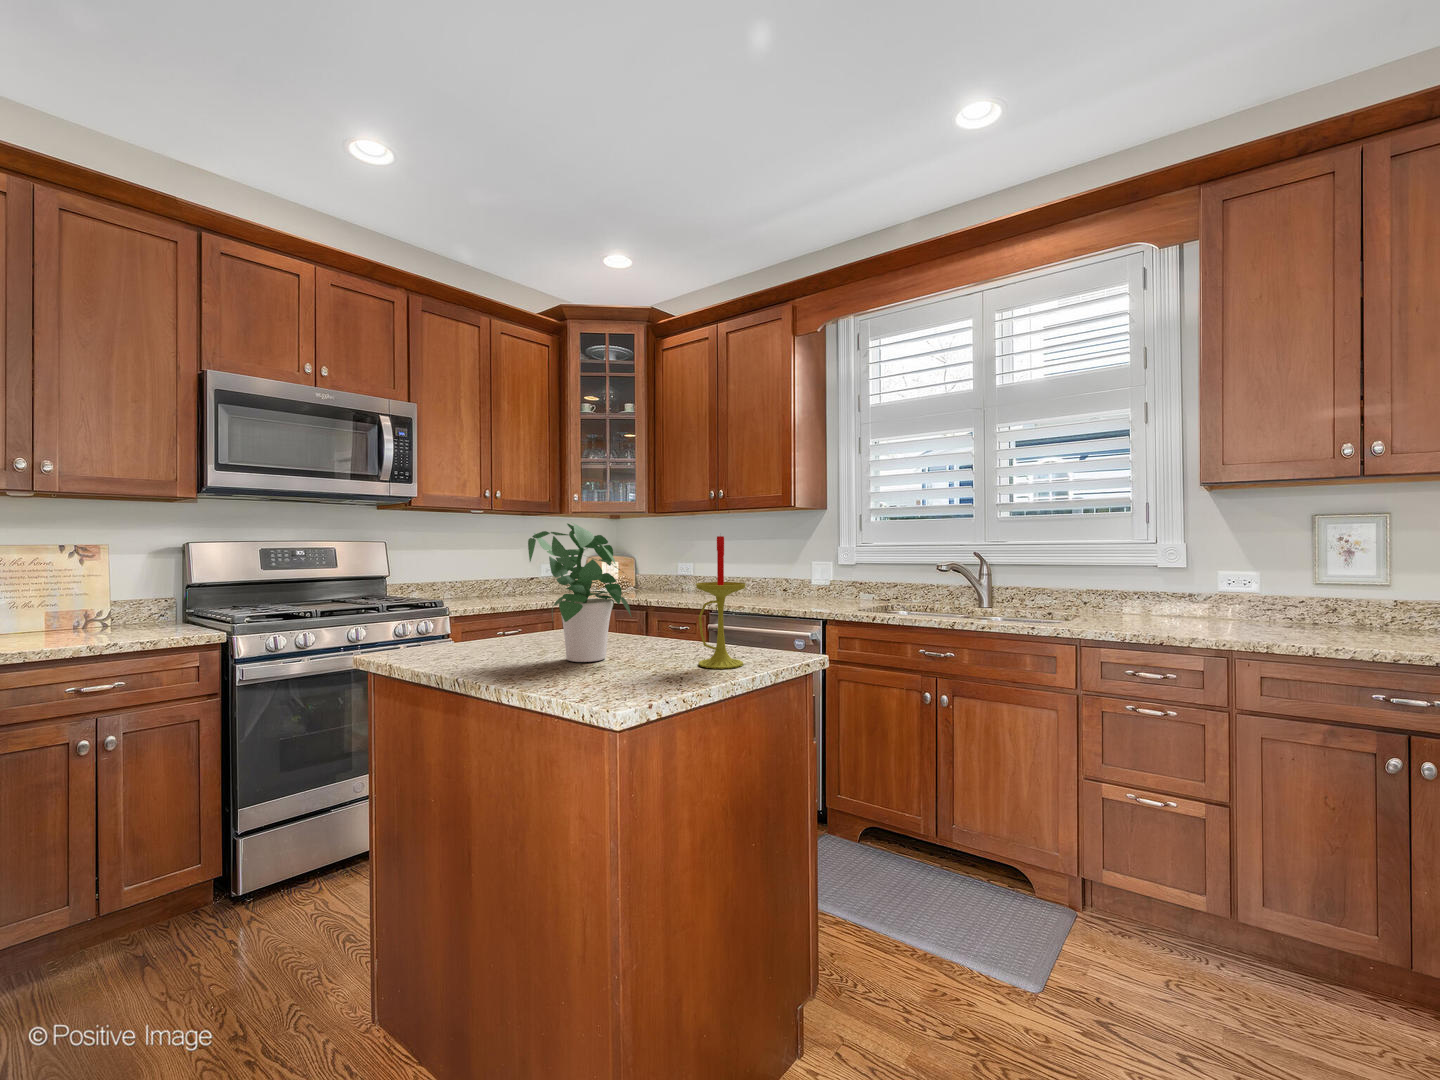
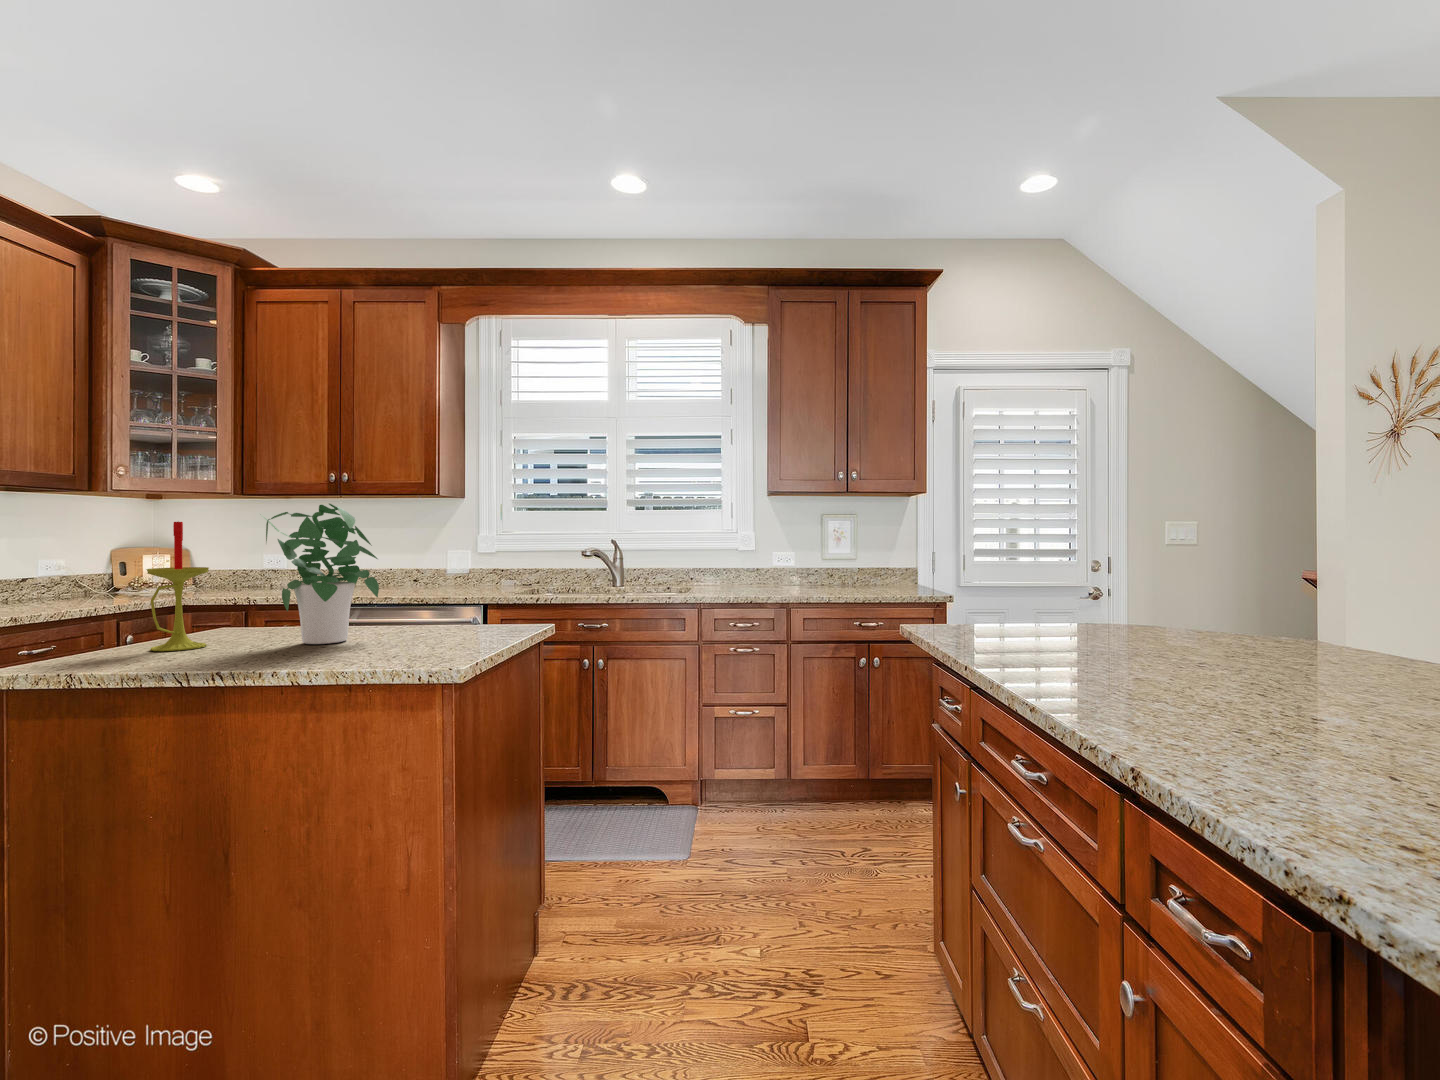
candle: present [696,536,746,669] -> present [146,522,209,651]

